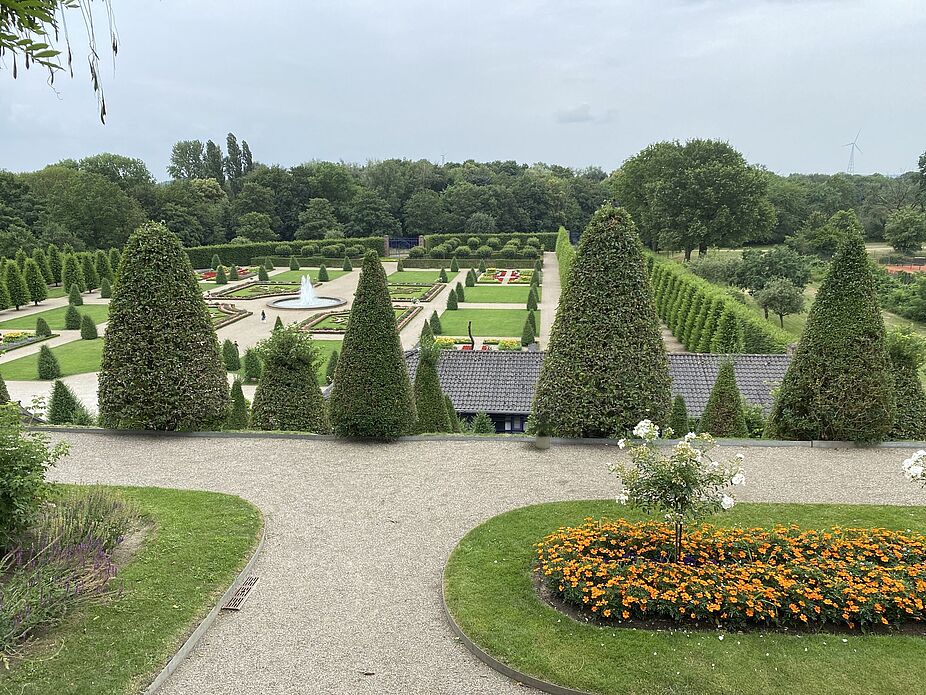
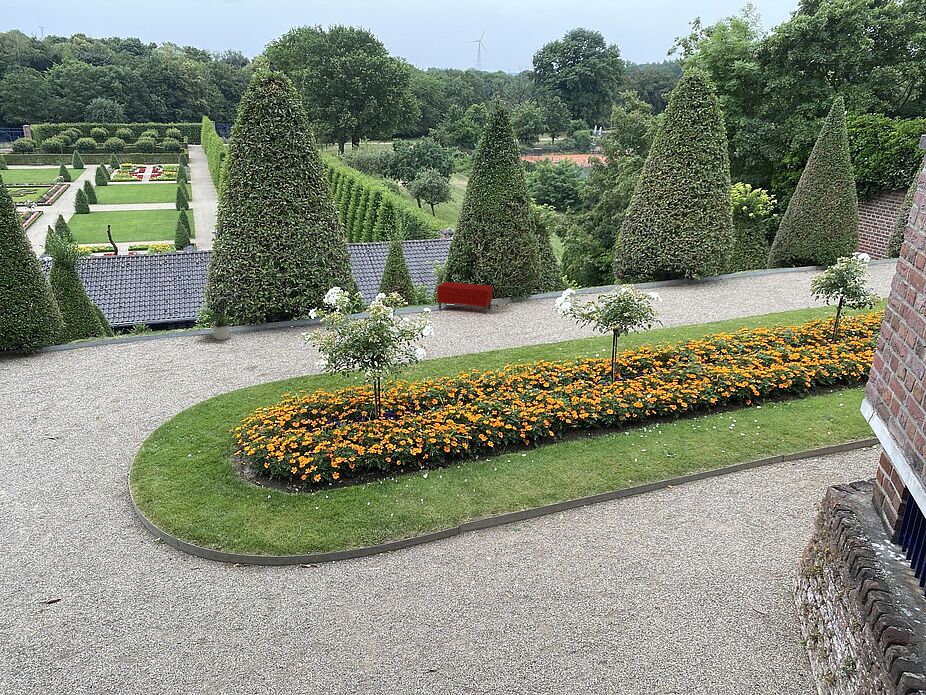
bench: none [766,414,836,456] -> present [437,282,493,314]

